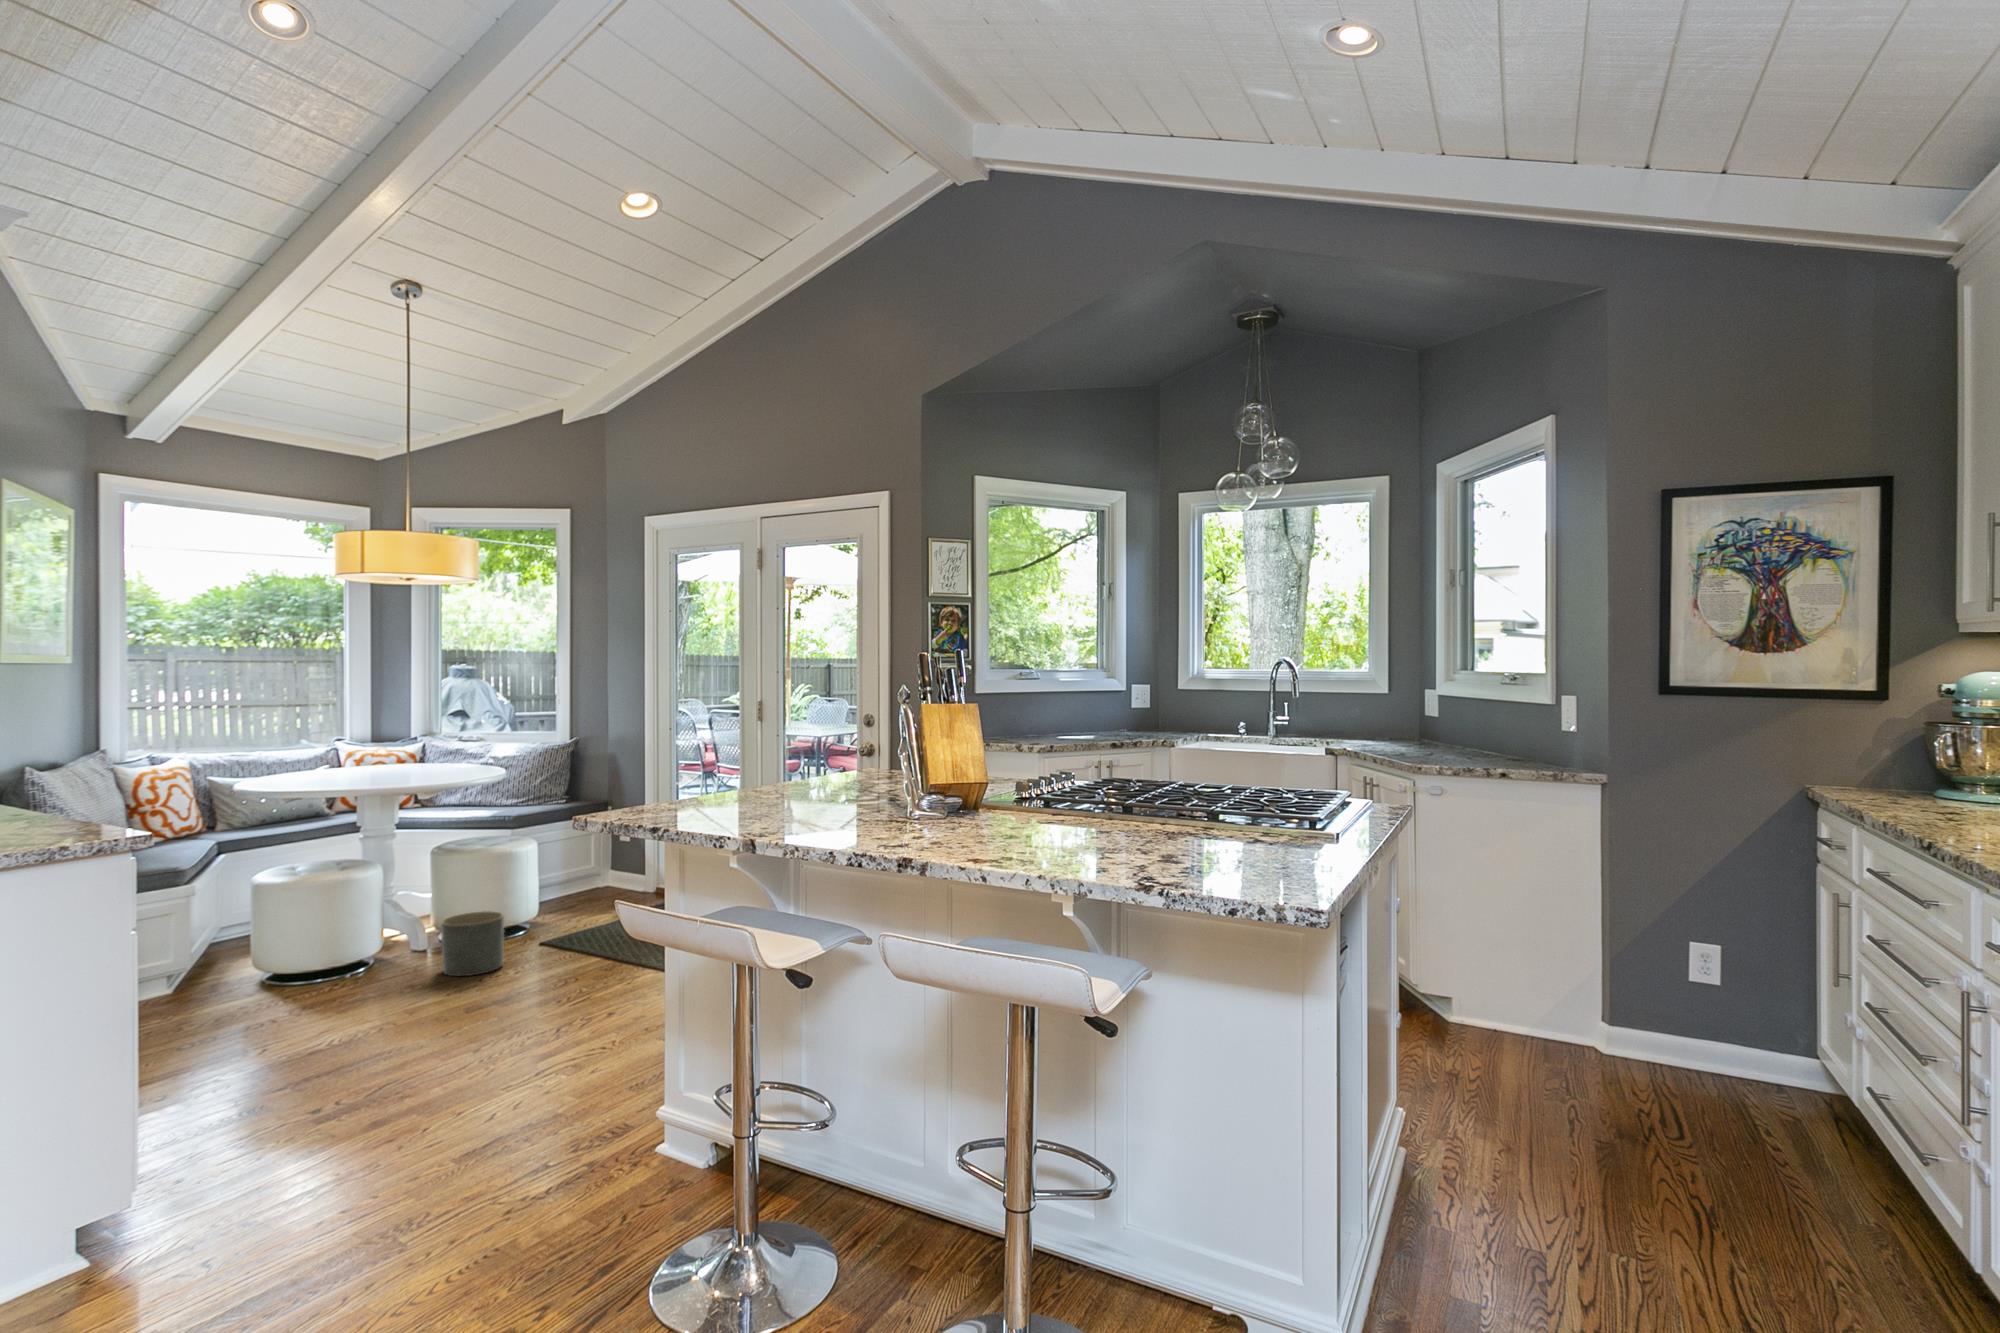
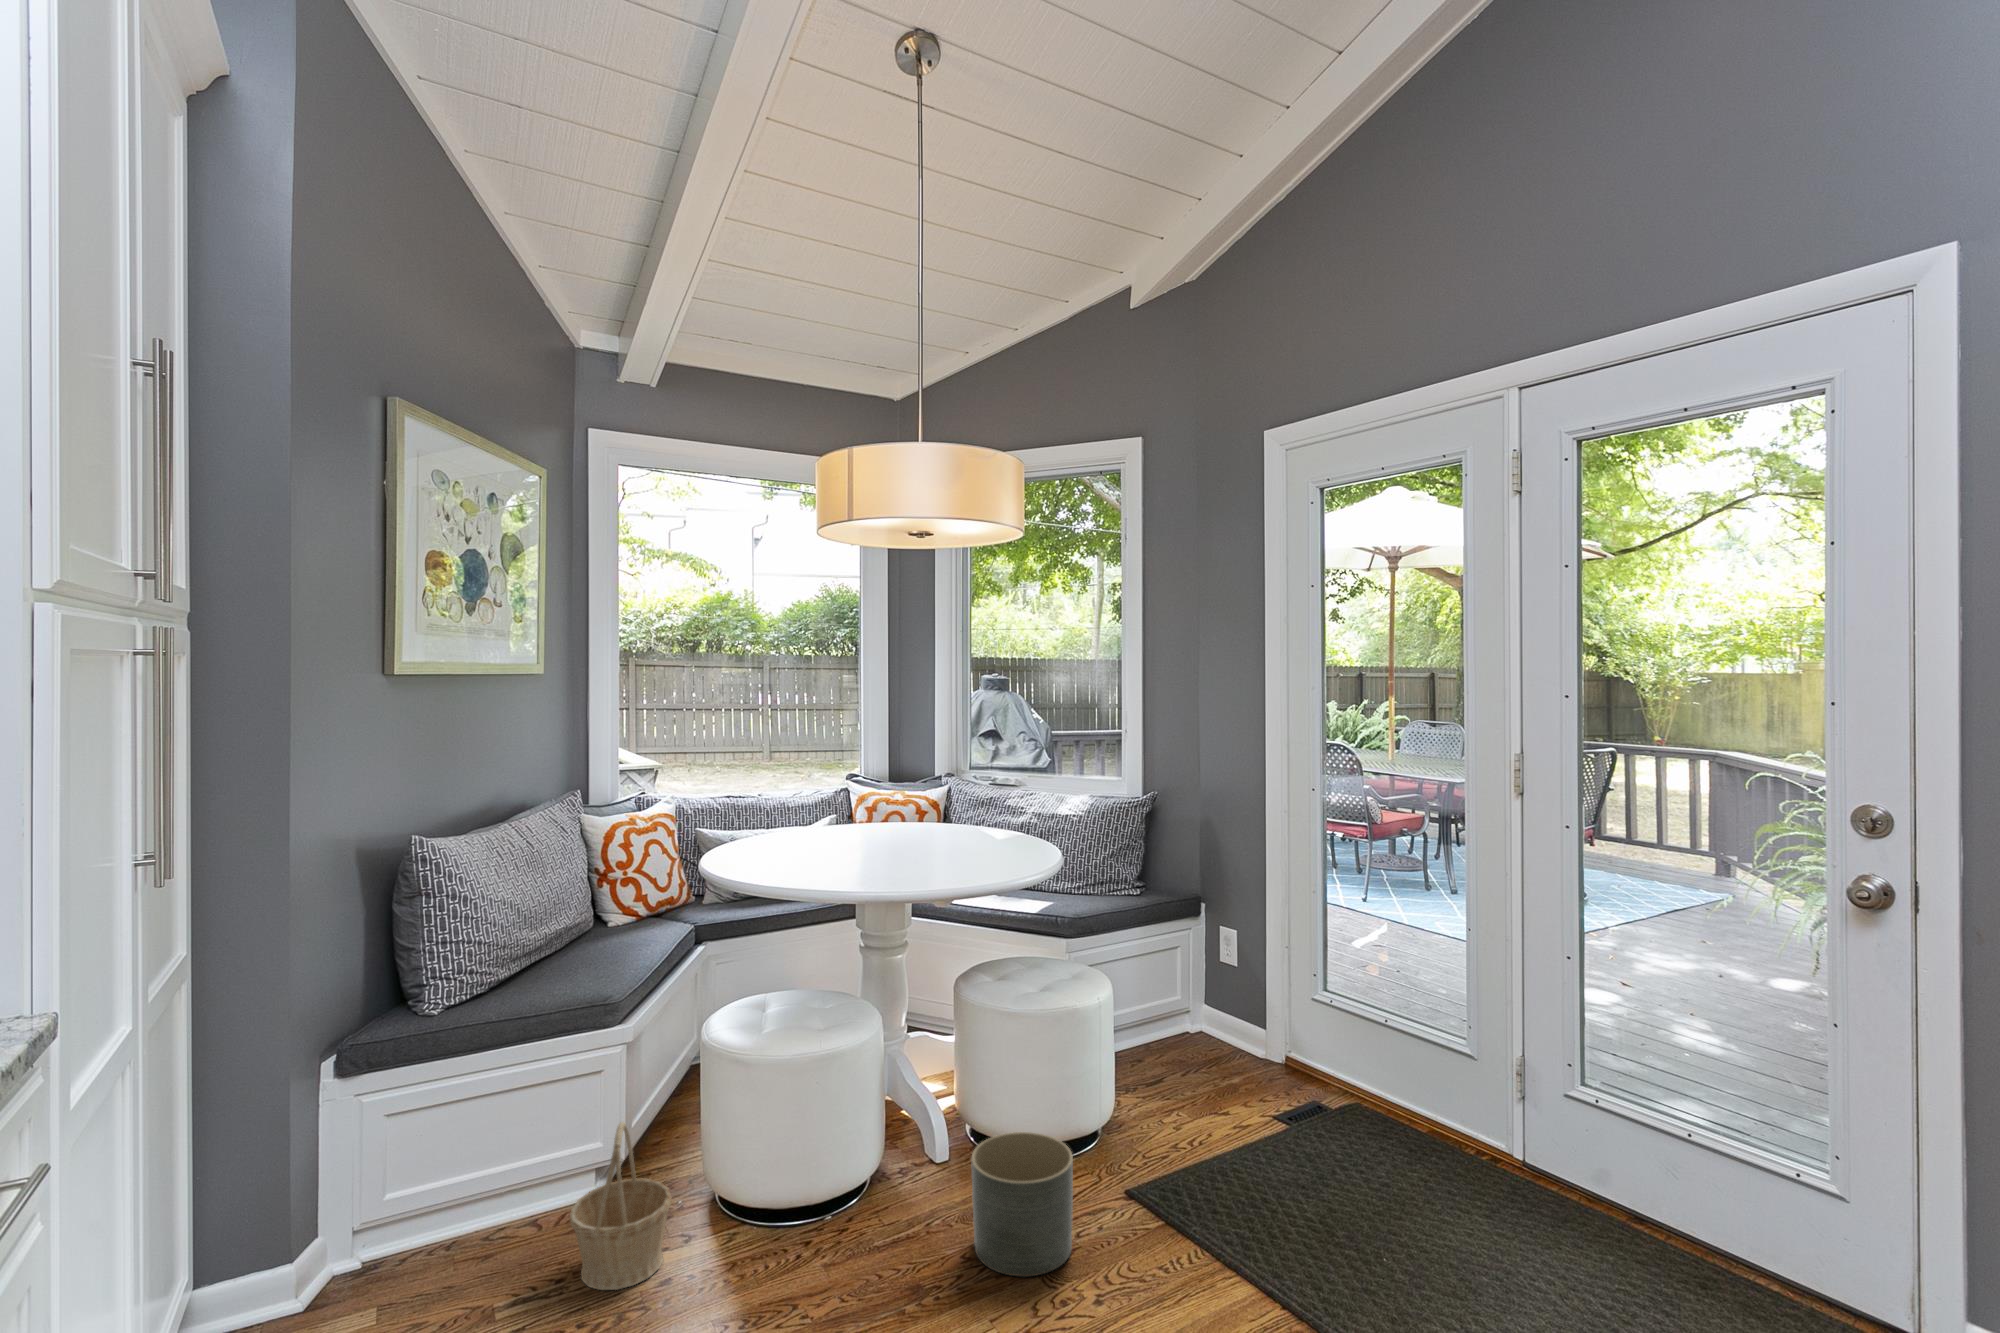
basket: none [166,922,239,1014] -> present [570,1122,672,1290]

